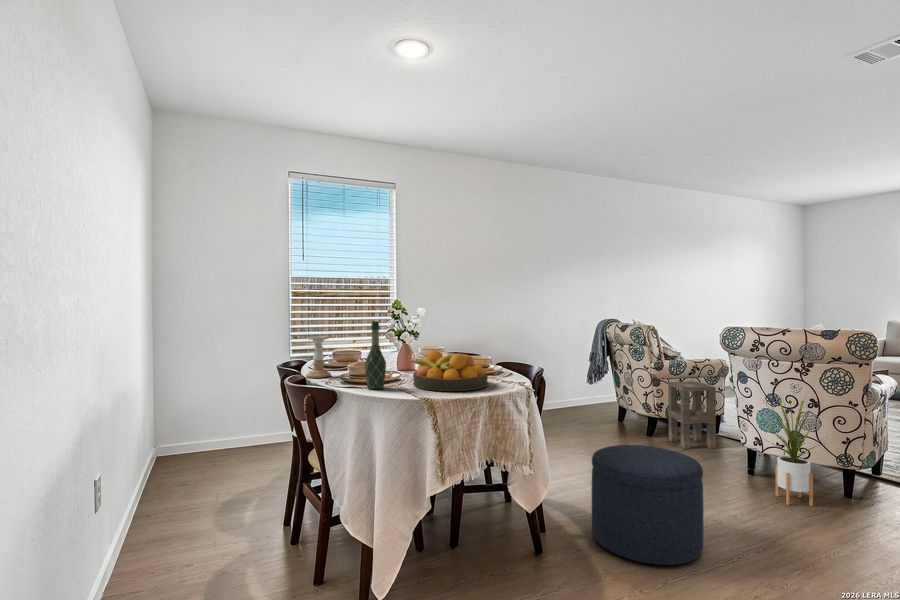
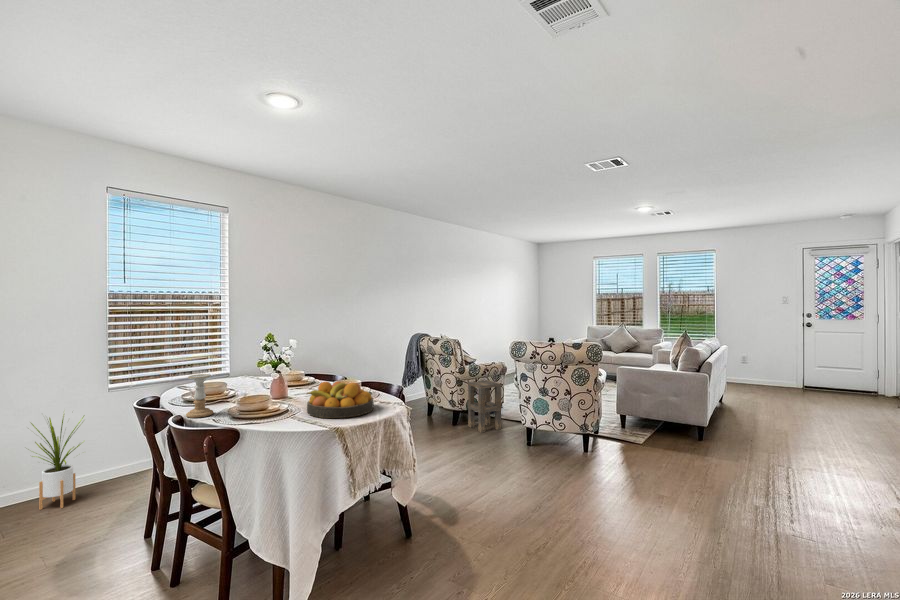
wine bottle: present [365,321,386,389] -> none [266,360,287,424]
house plant: present [766,398,826,506] -> present [31,415,84,510]
ottoman: present [592,445,704,565] -> none [443,438,521,527]

